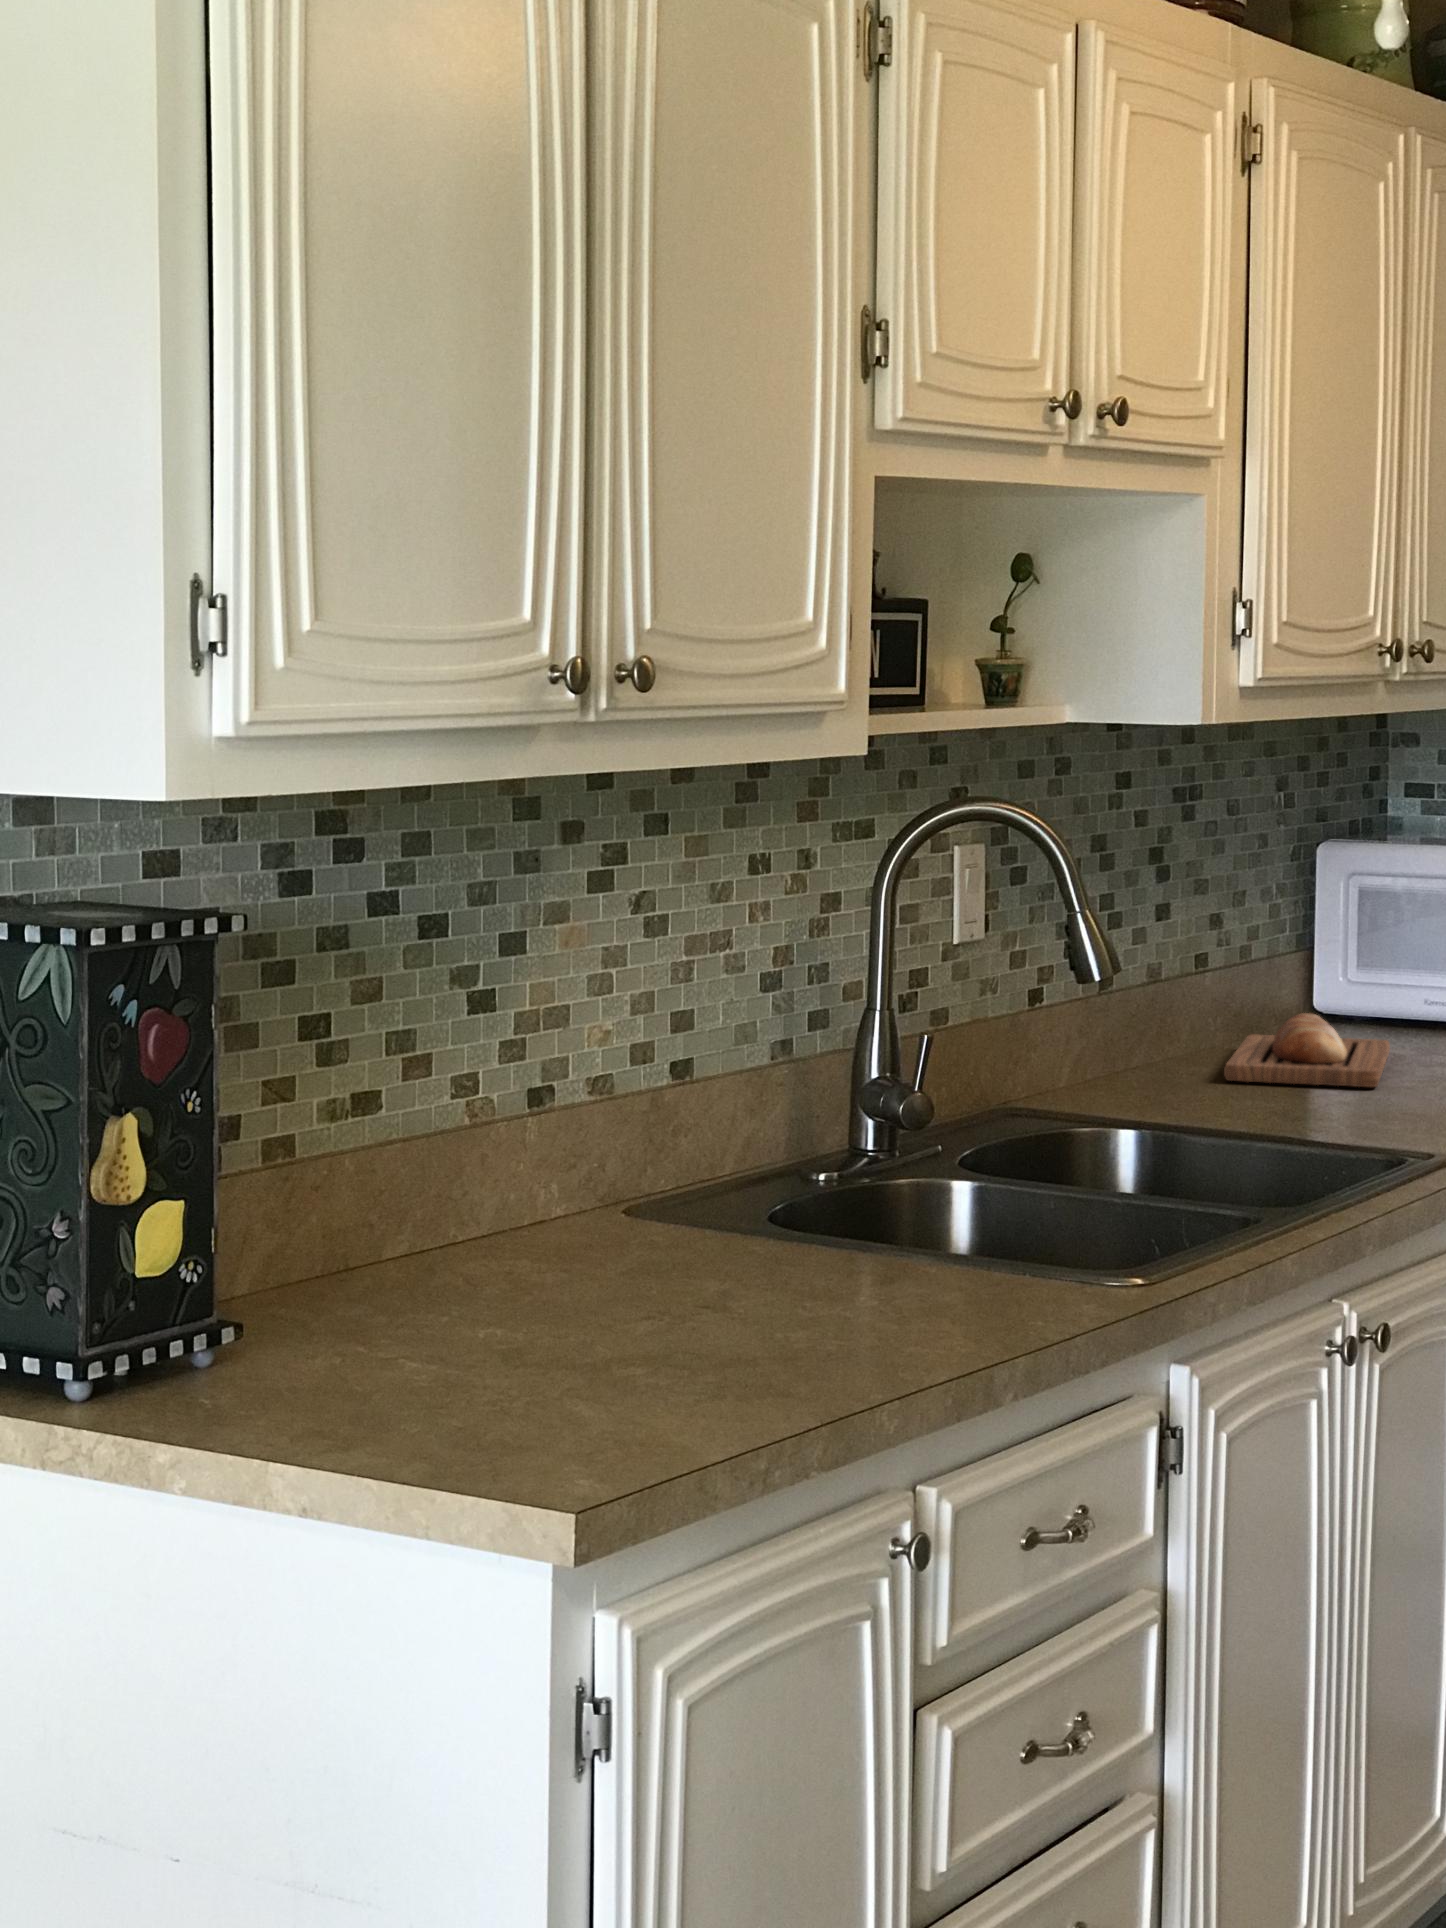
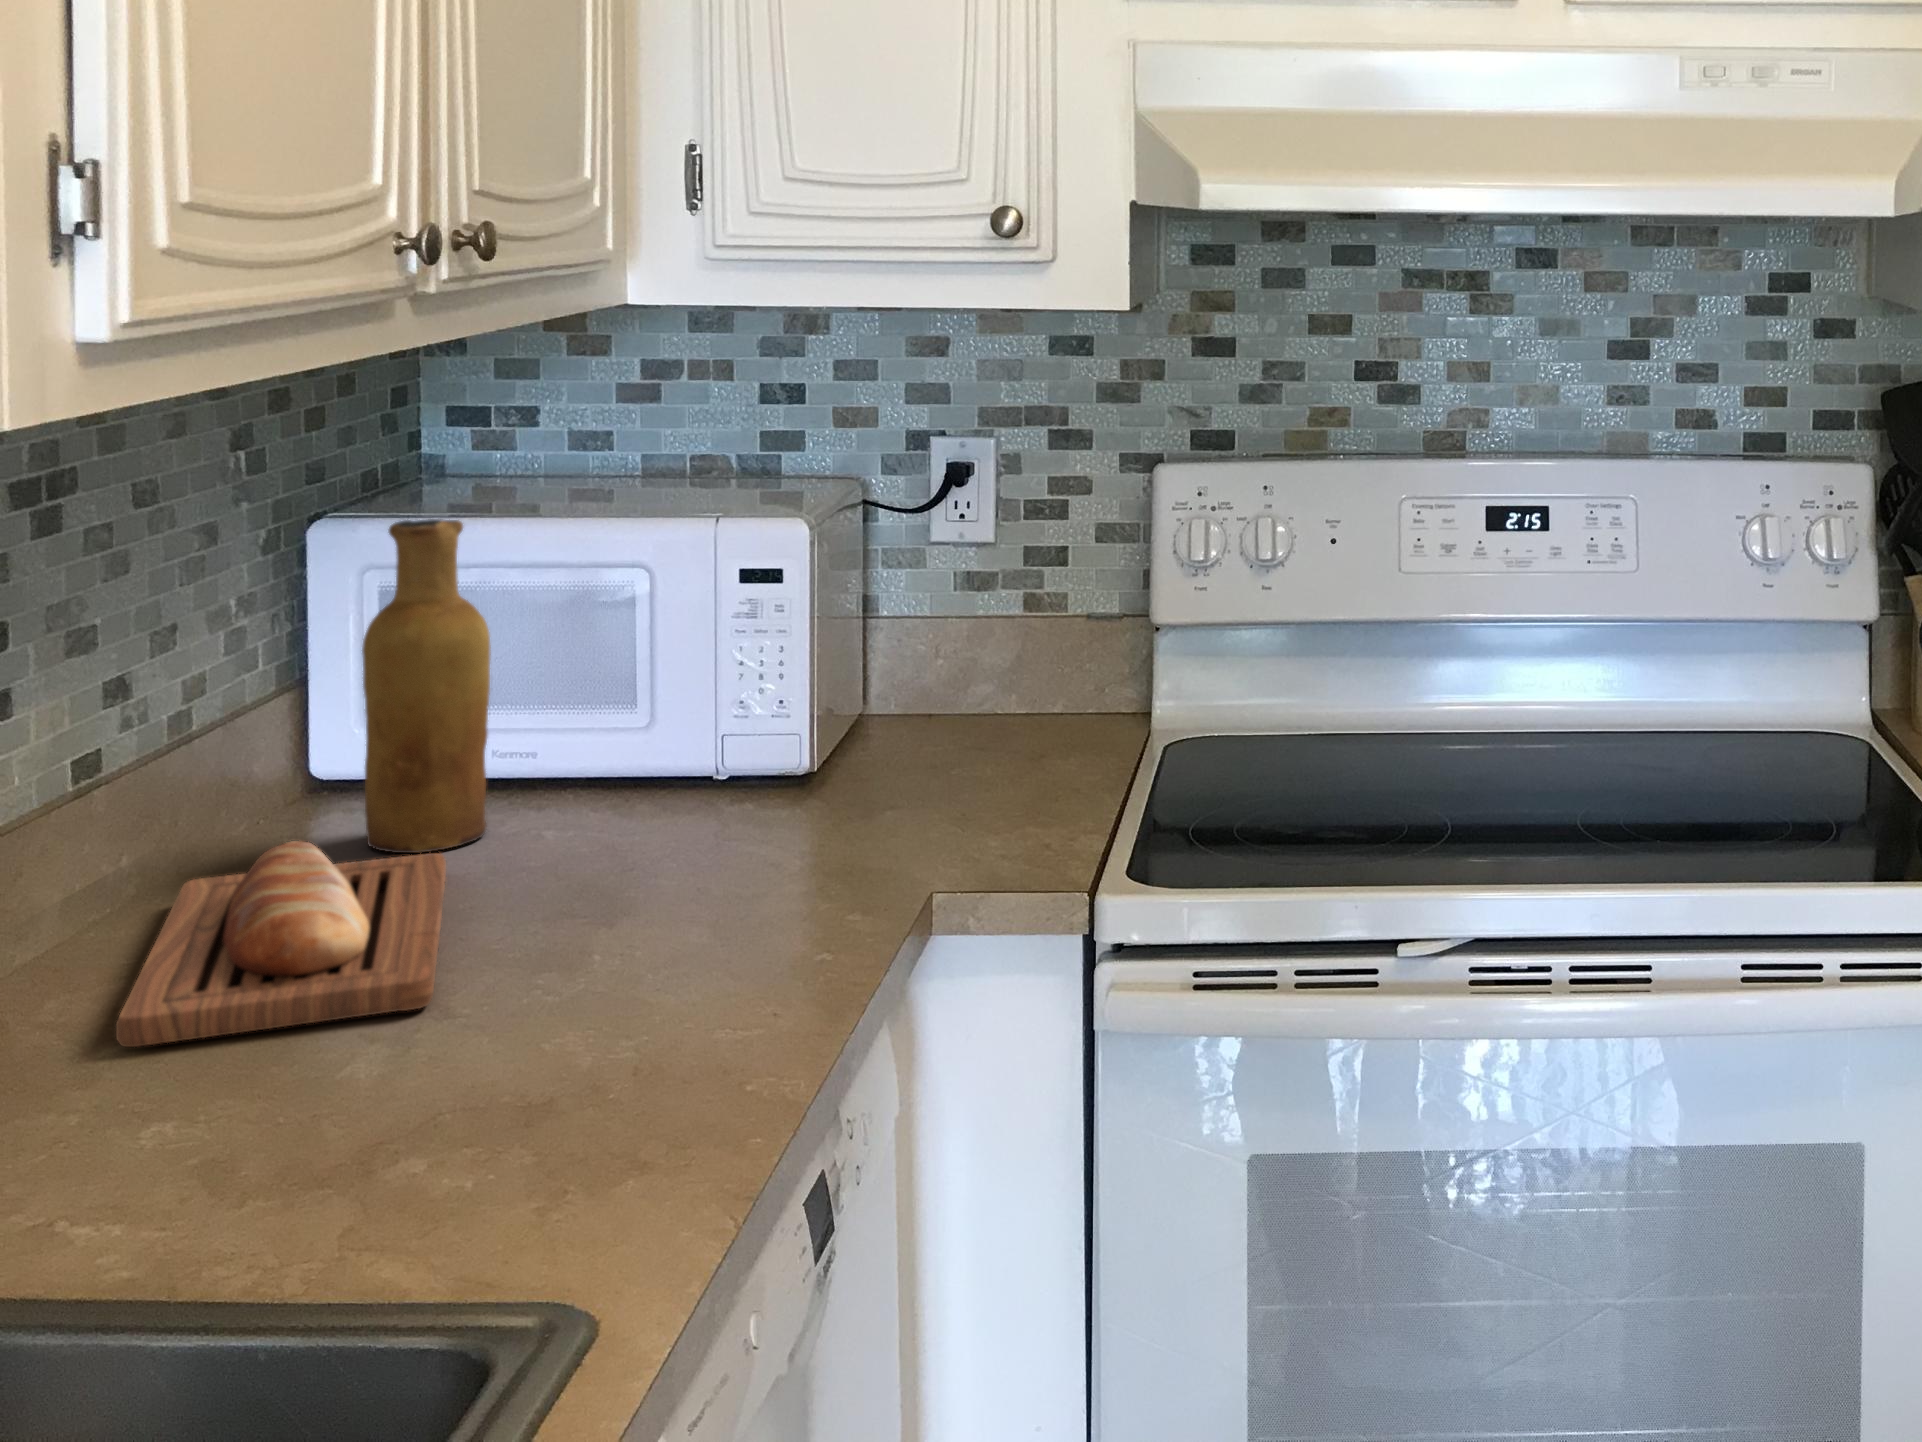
vase: none [1345,838,1422,1046] -> present [362,519,491,854]

